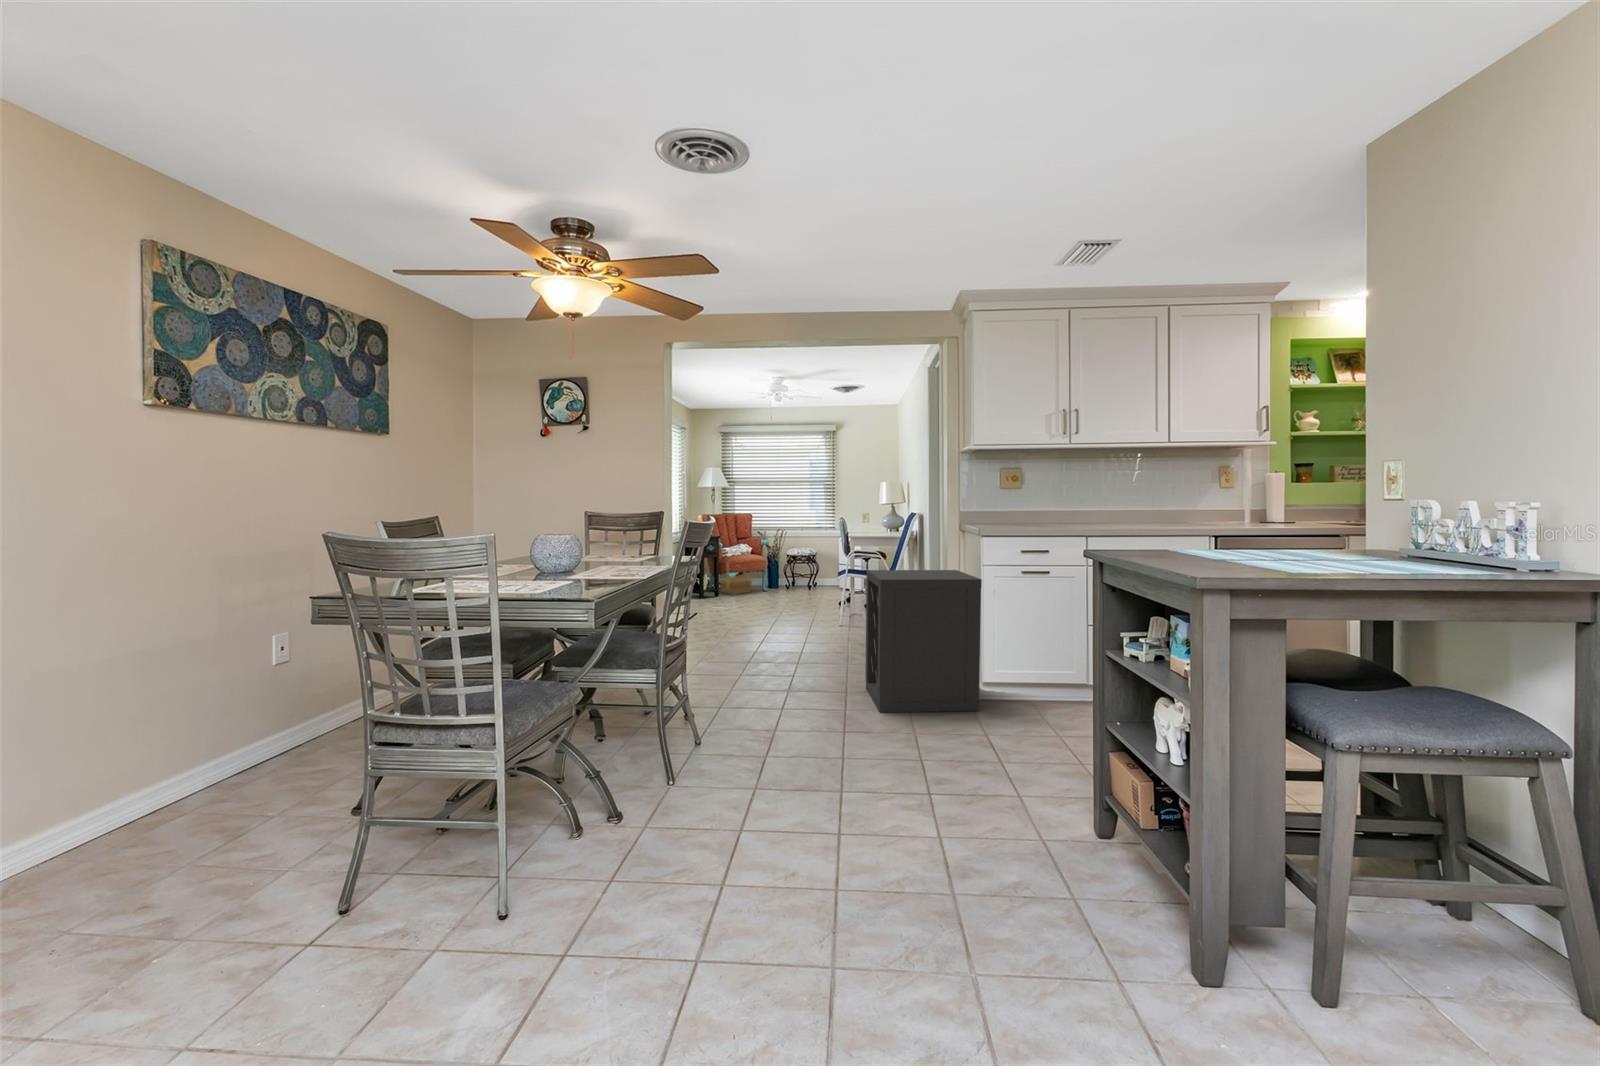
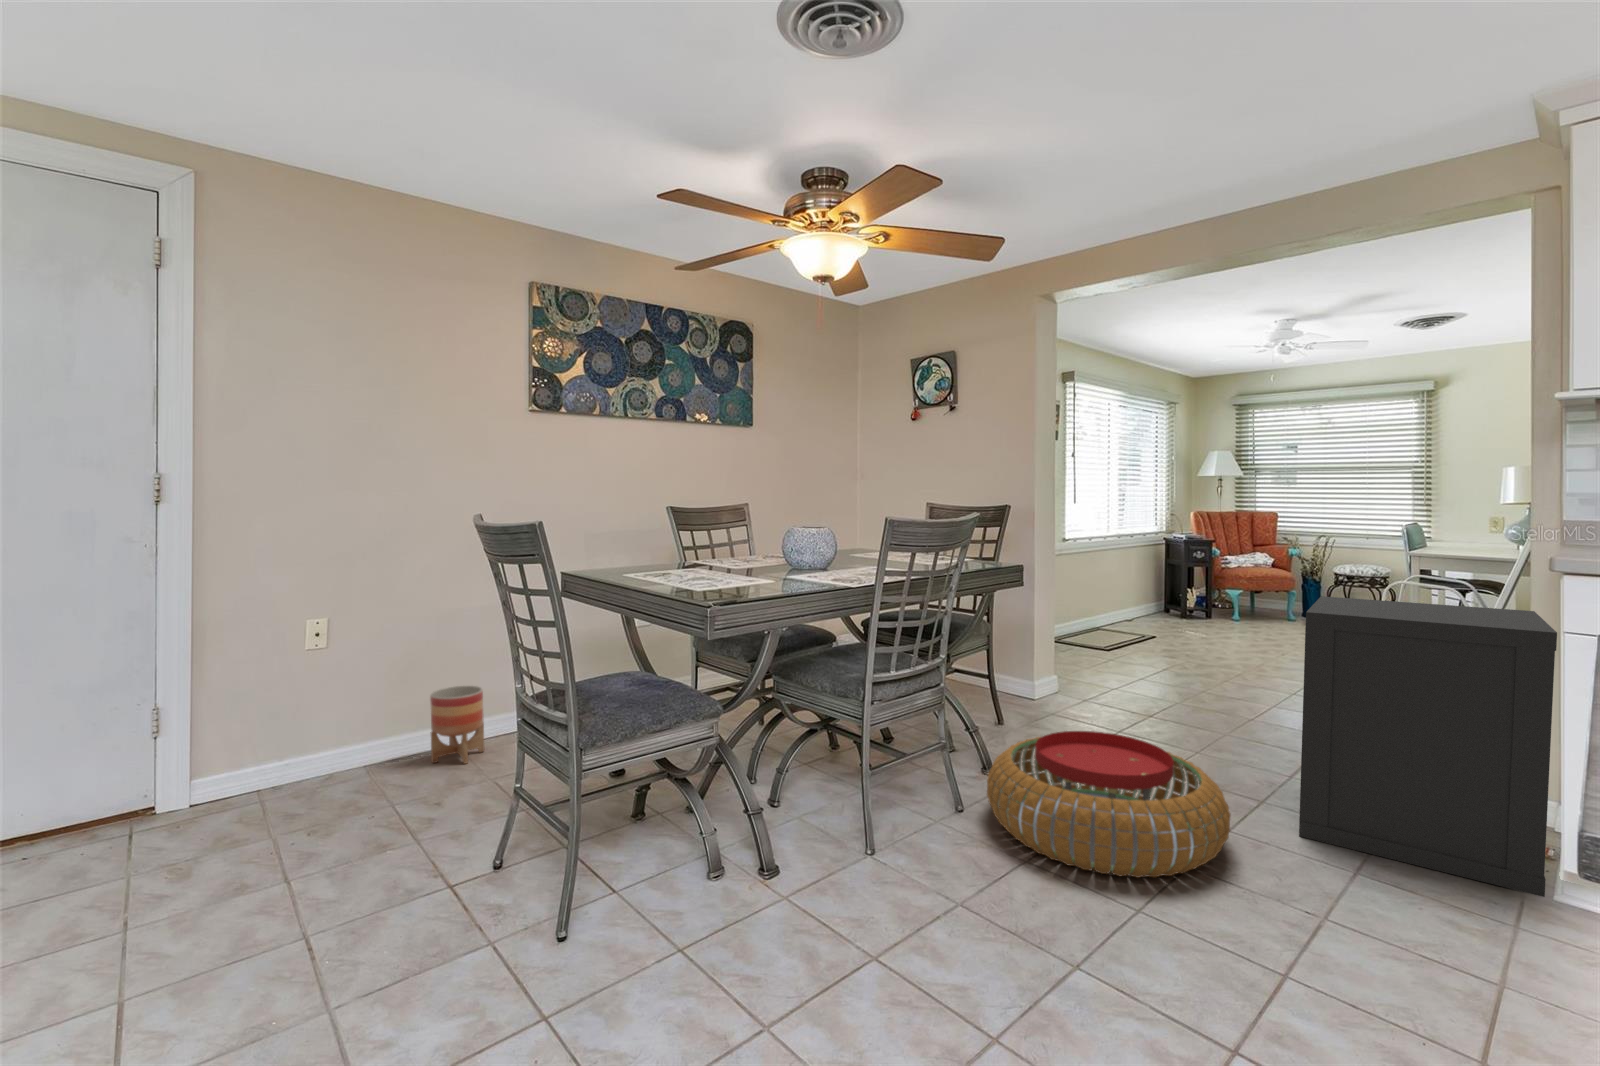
woven basket: present [721,561,752,594] -> none [1218,572,1267,620]
pouf: none [716,673,866,760] -> present [987,731,1231,877]
planter: none [39,764,130,879] -> present [430,686,484,764]

